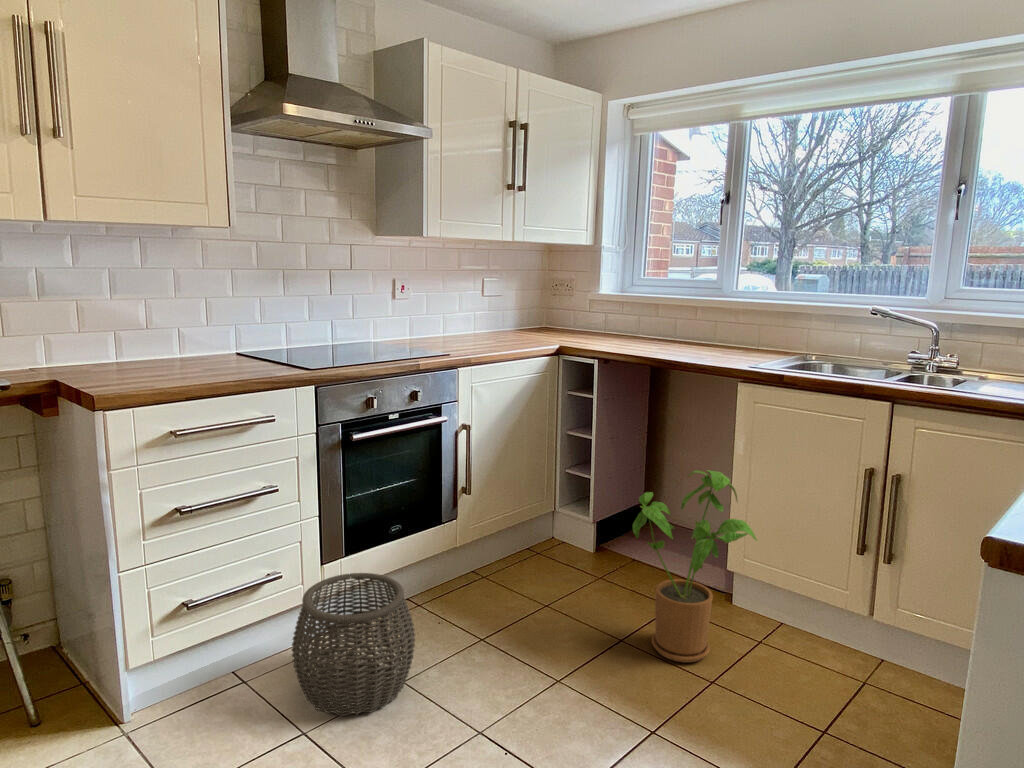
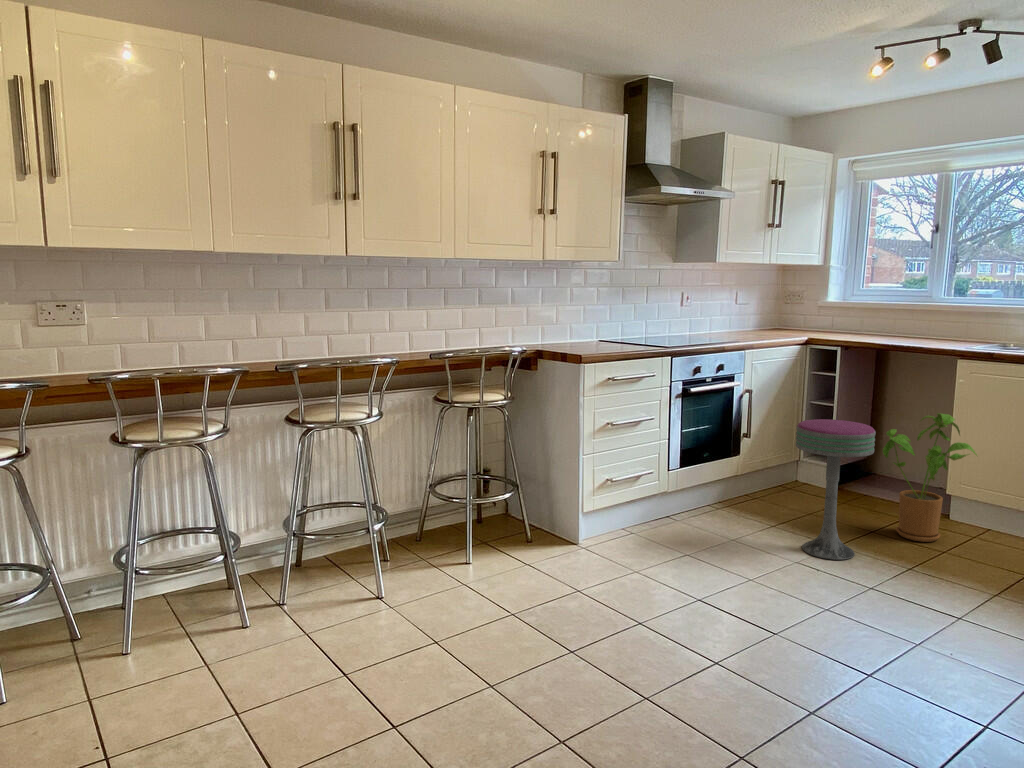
bar stool: none [488,489,605,723] -> present [796,419,876,560]
woven basket: present [292,573,415,716] -> none [668,472,745,550]

